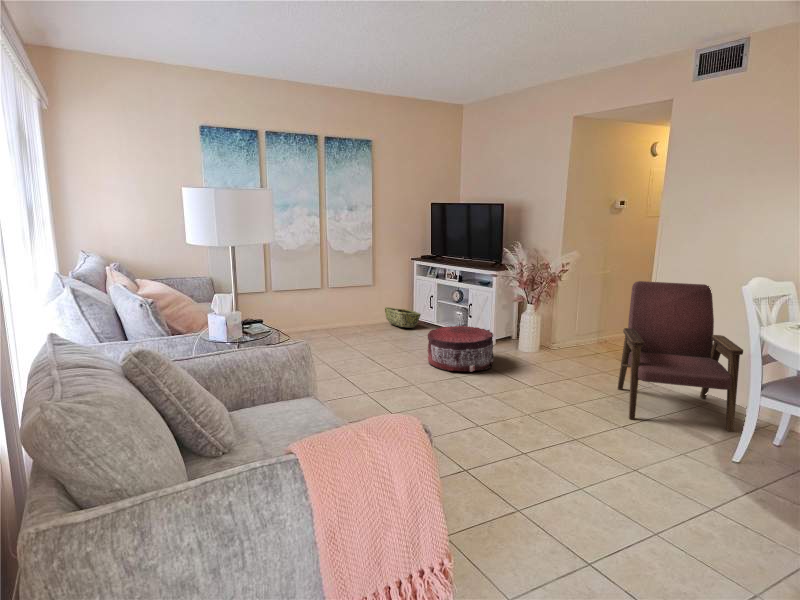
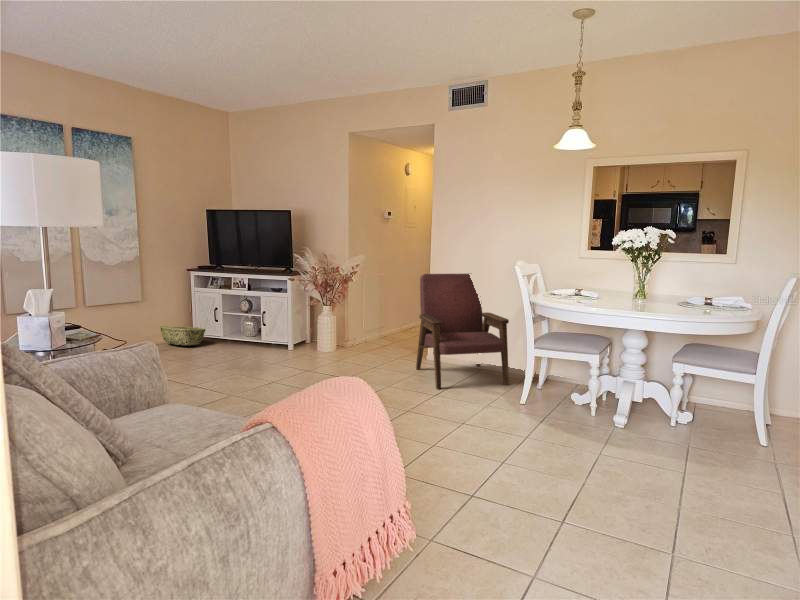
pouf: present [427,326,493,372] -> none [231,331,303,377]

